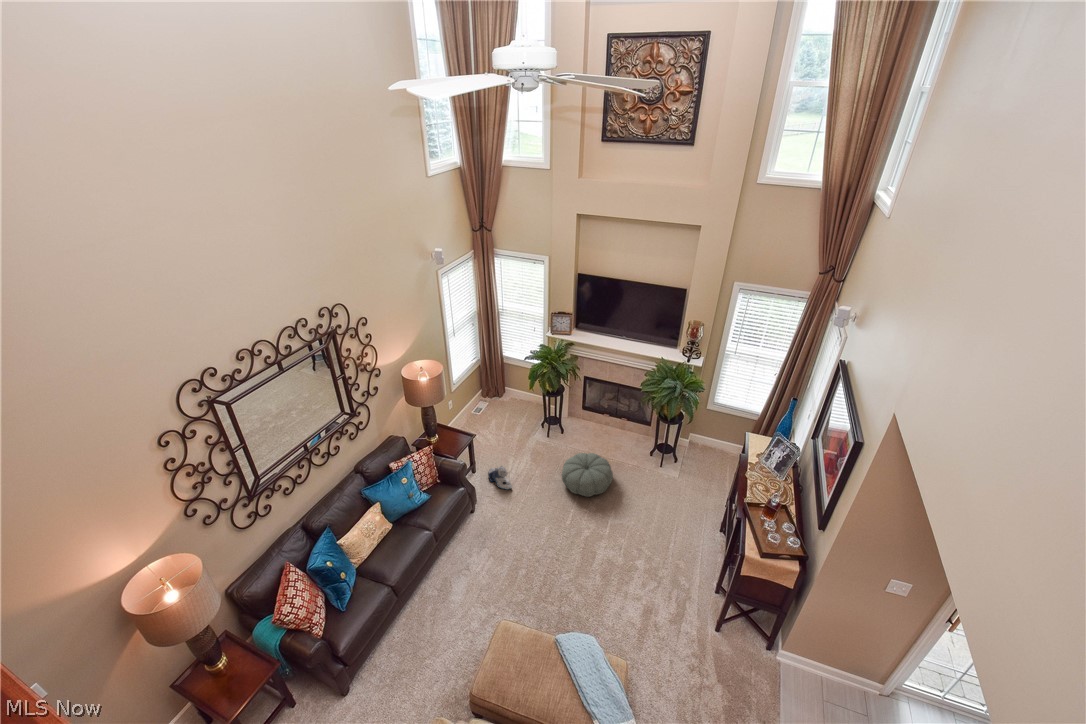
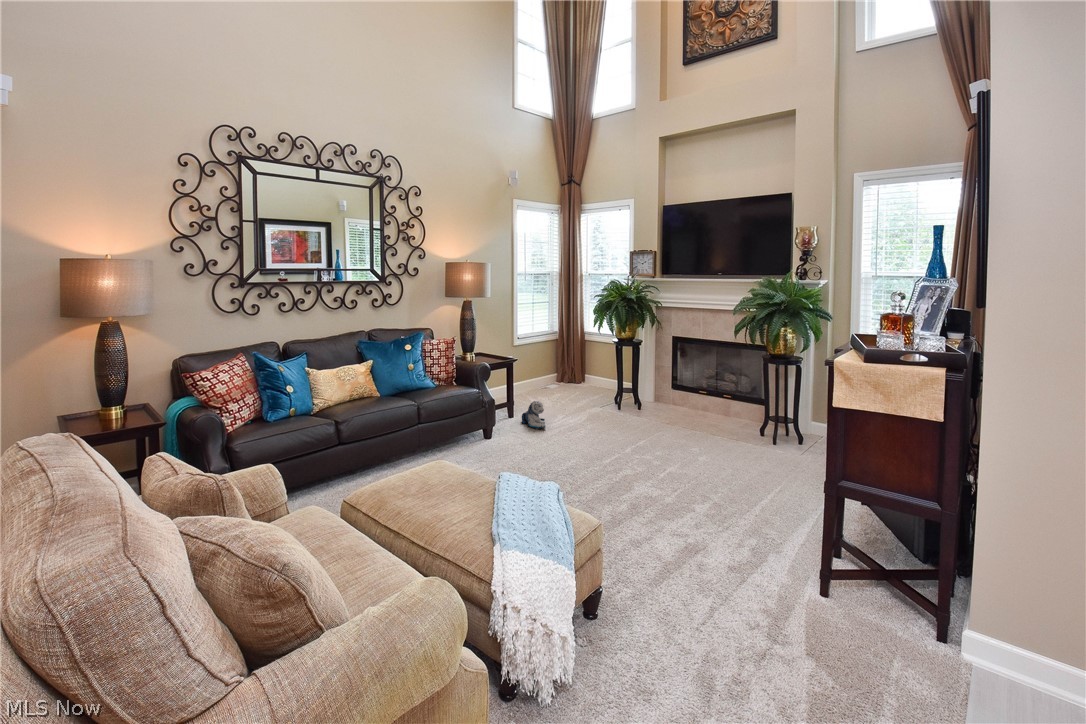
pouf: present [562,453,613,497] -> none [611,402,682,441]

